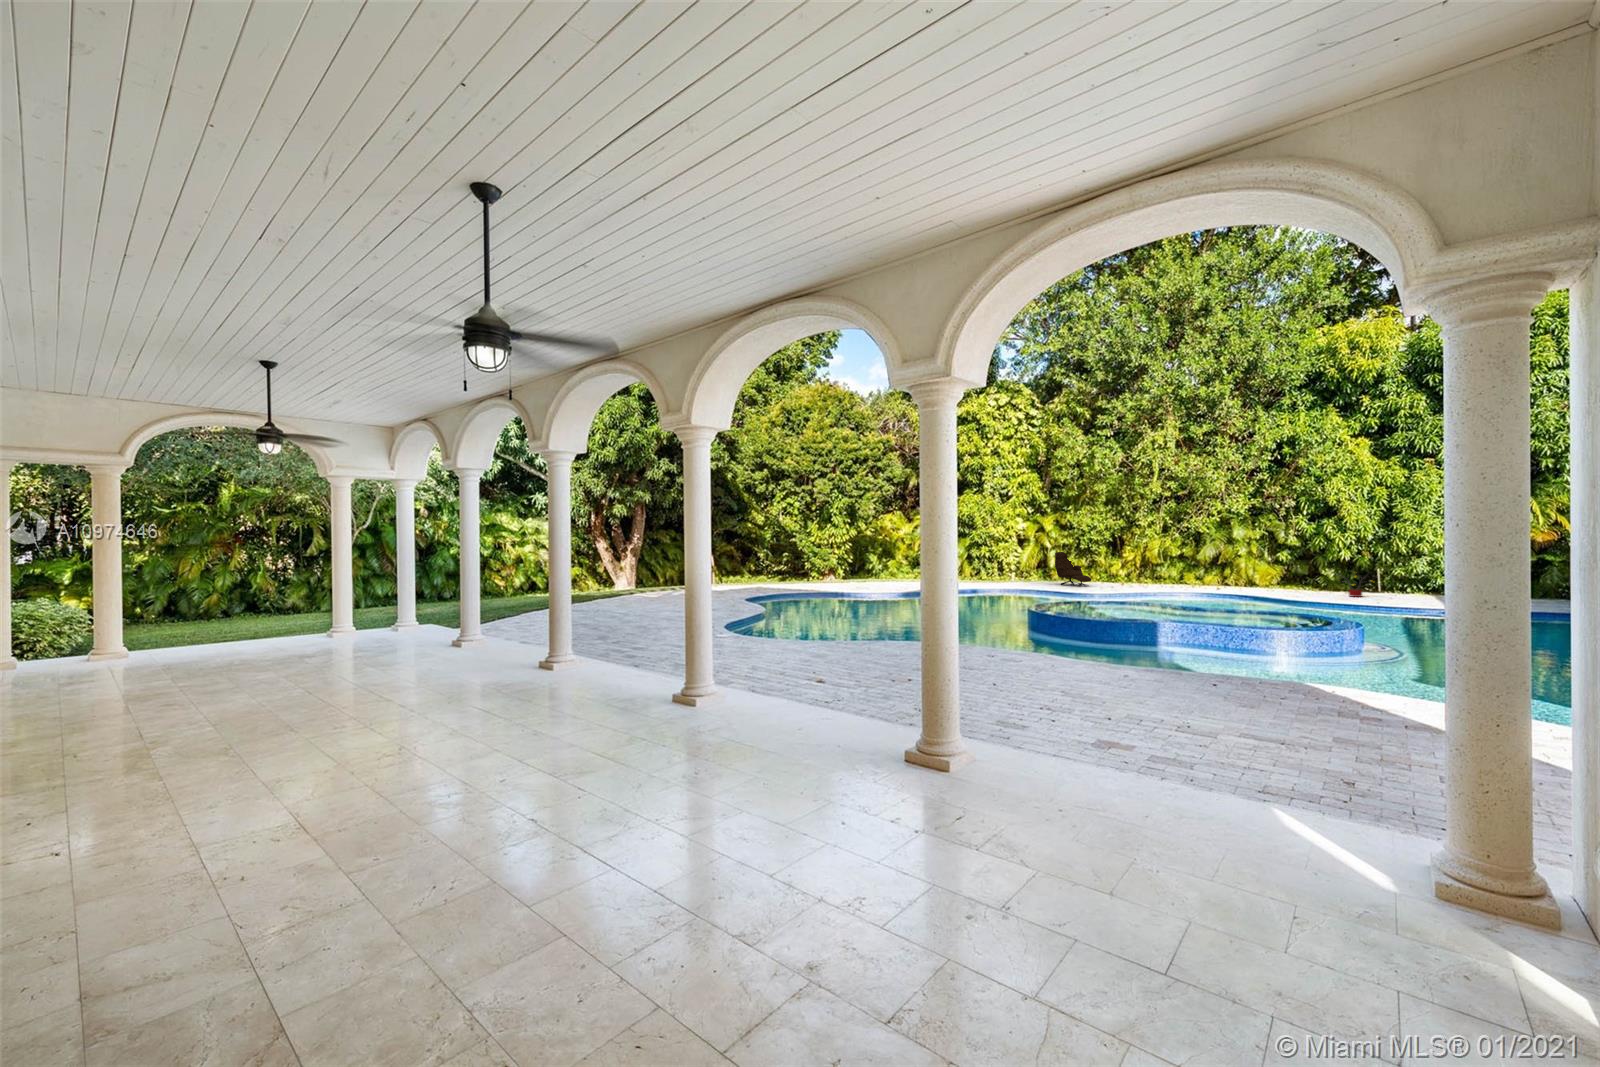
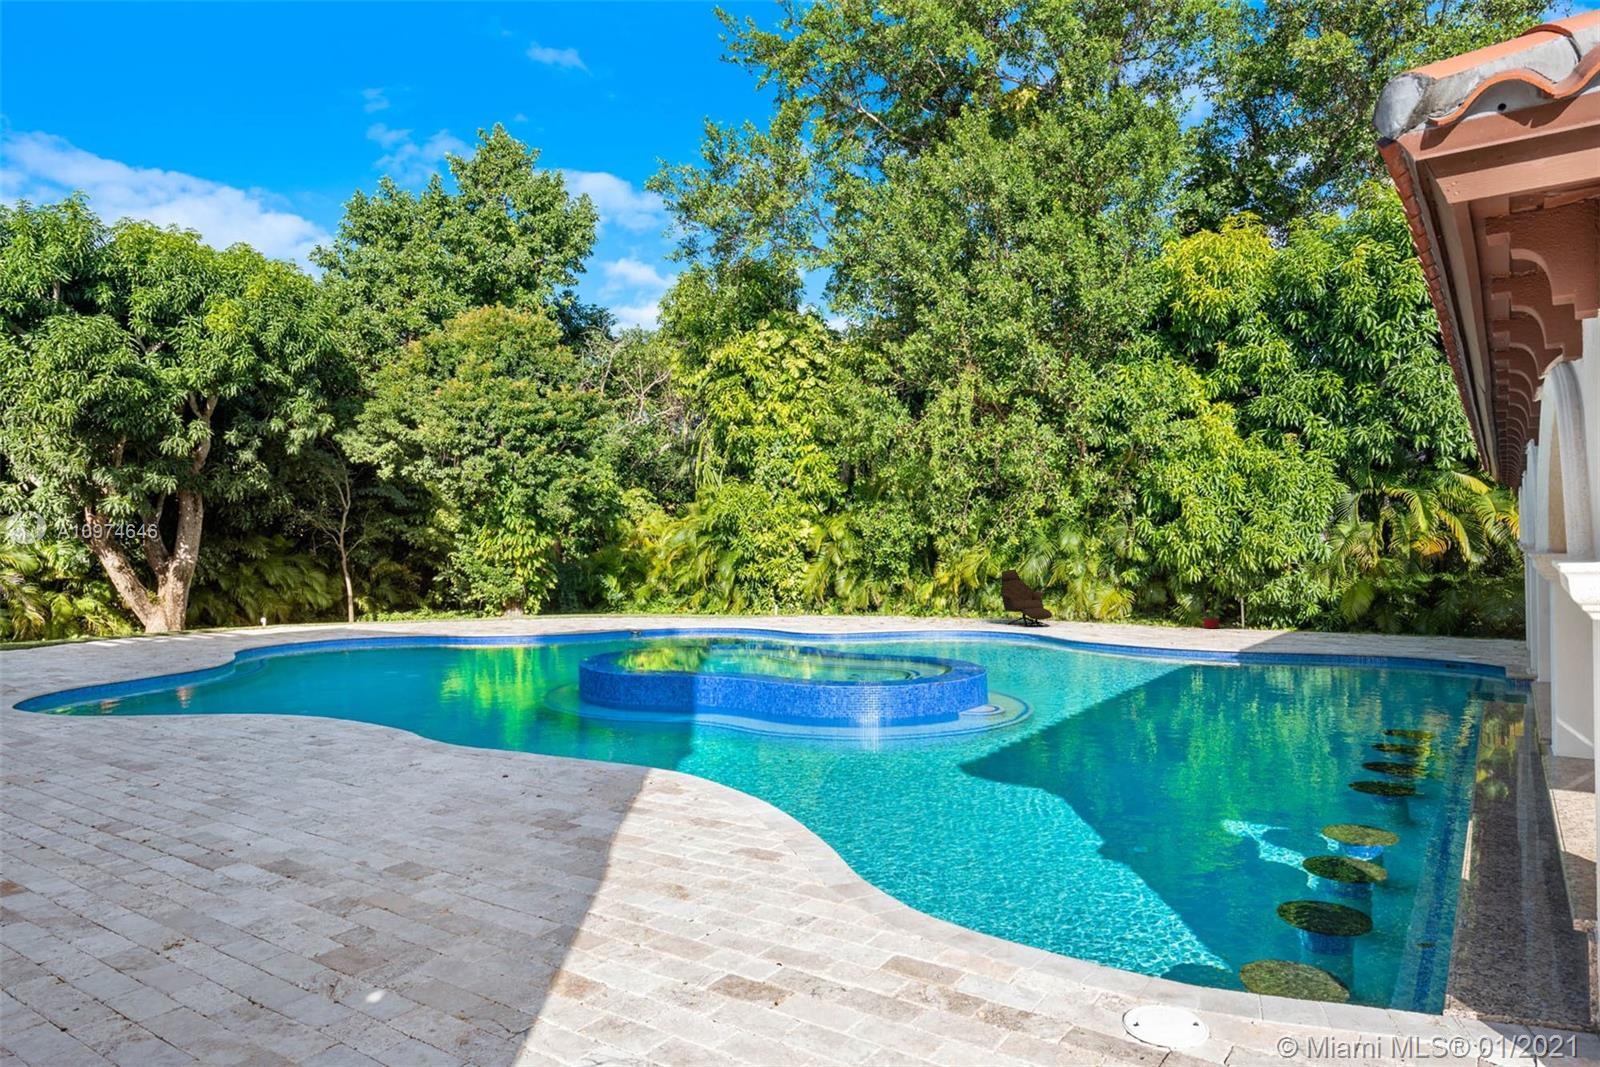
lounge chair: present [1055,552,1092,586] -> present [1000,570,1052,627]

